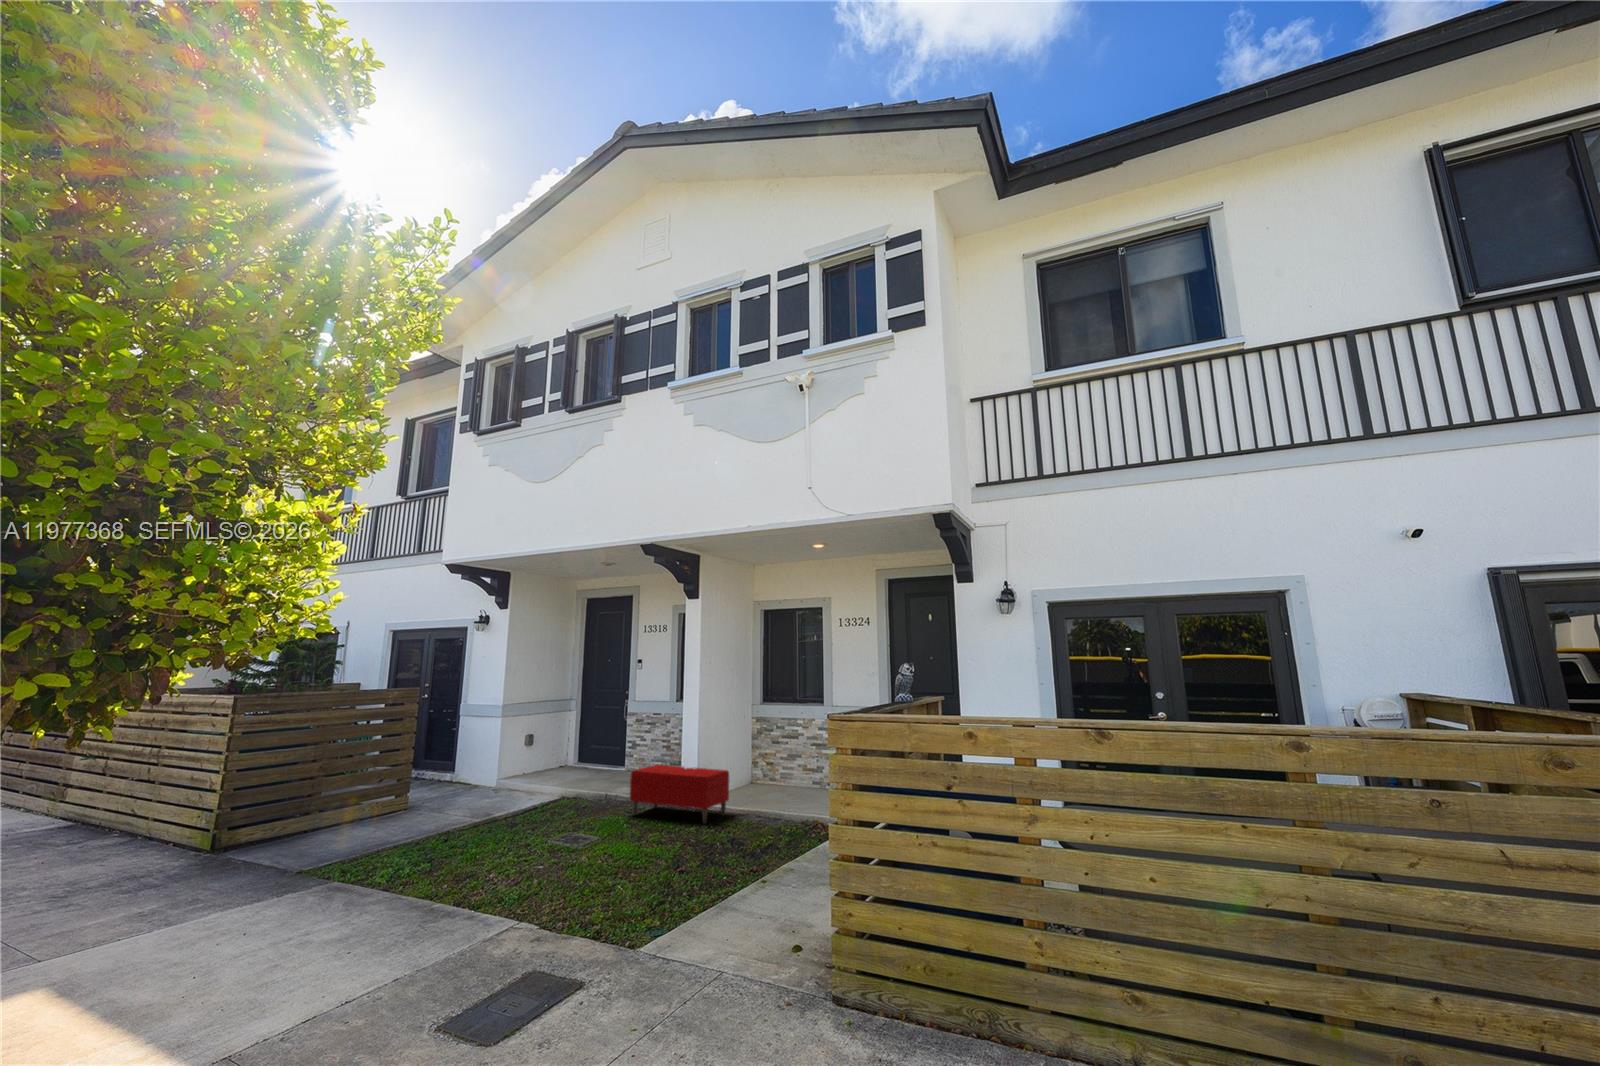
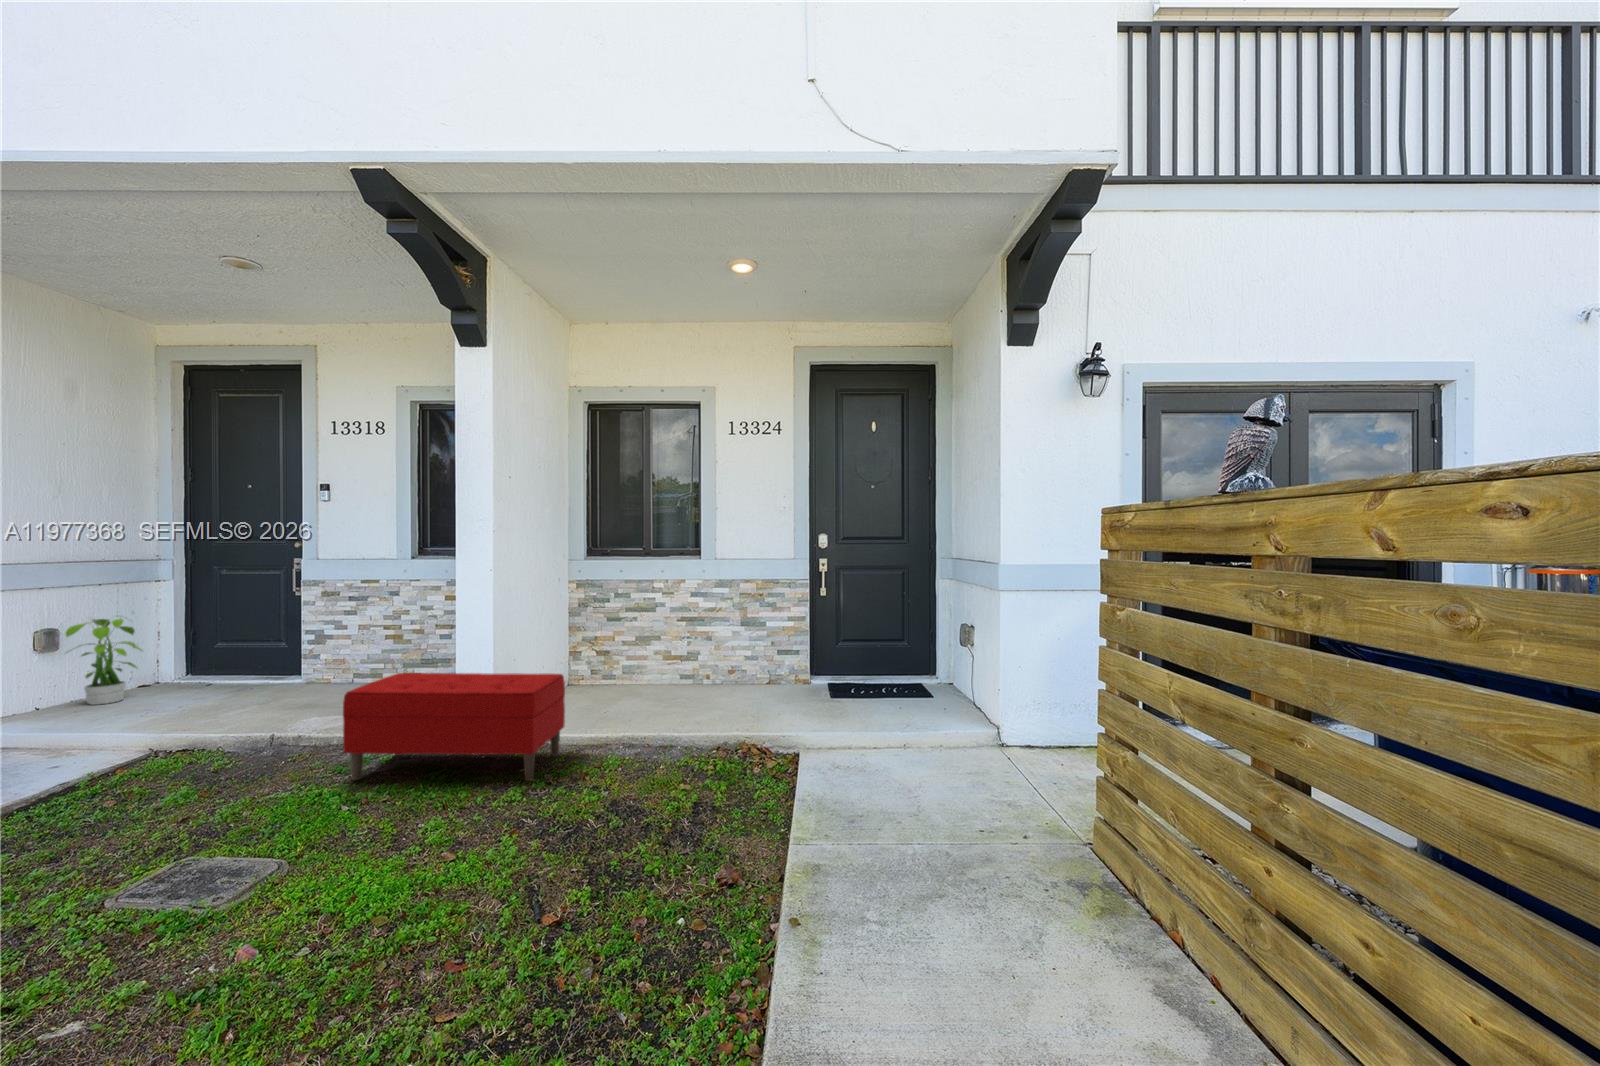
potted plant: none [531,729,560,774] -> present [66,616,142,705]

